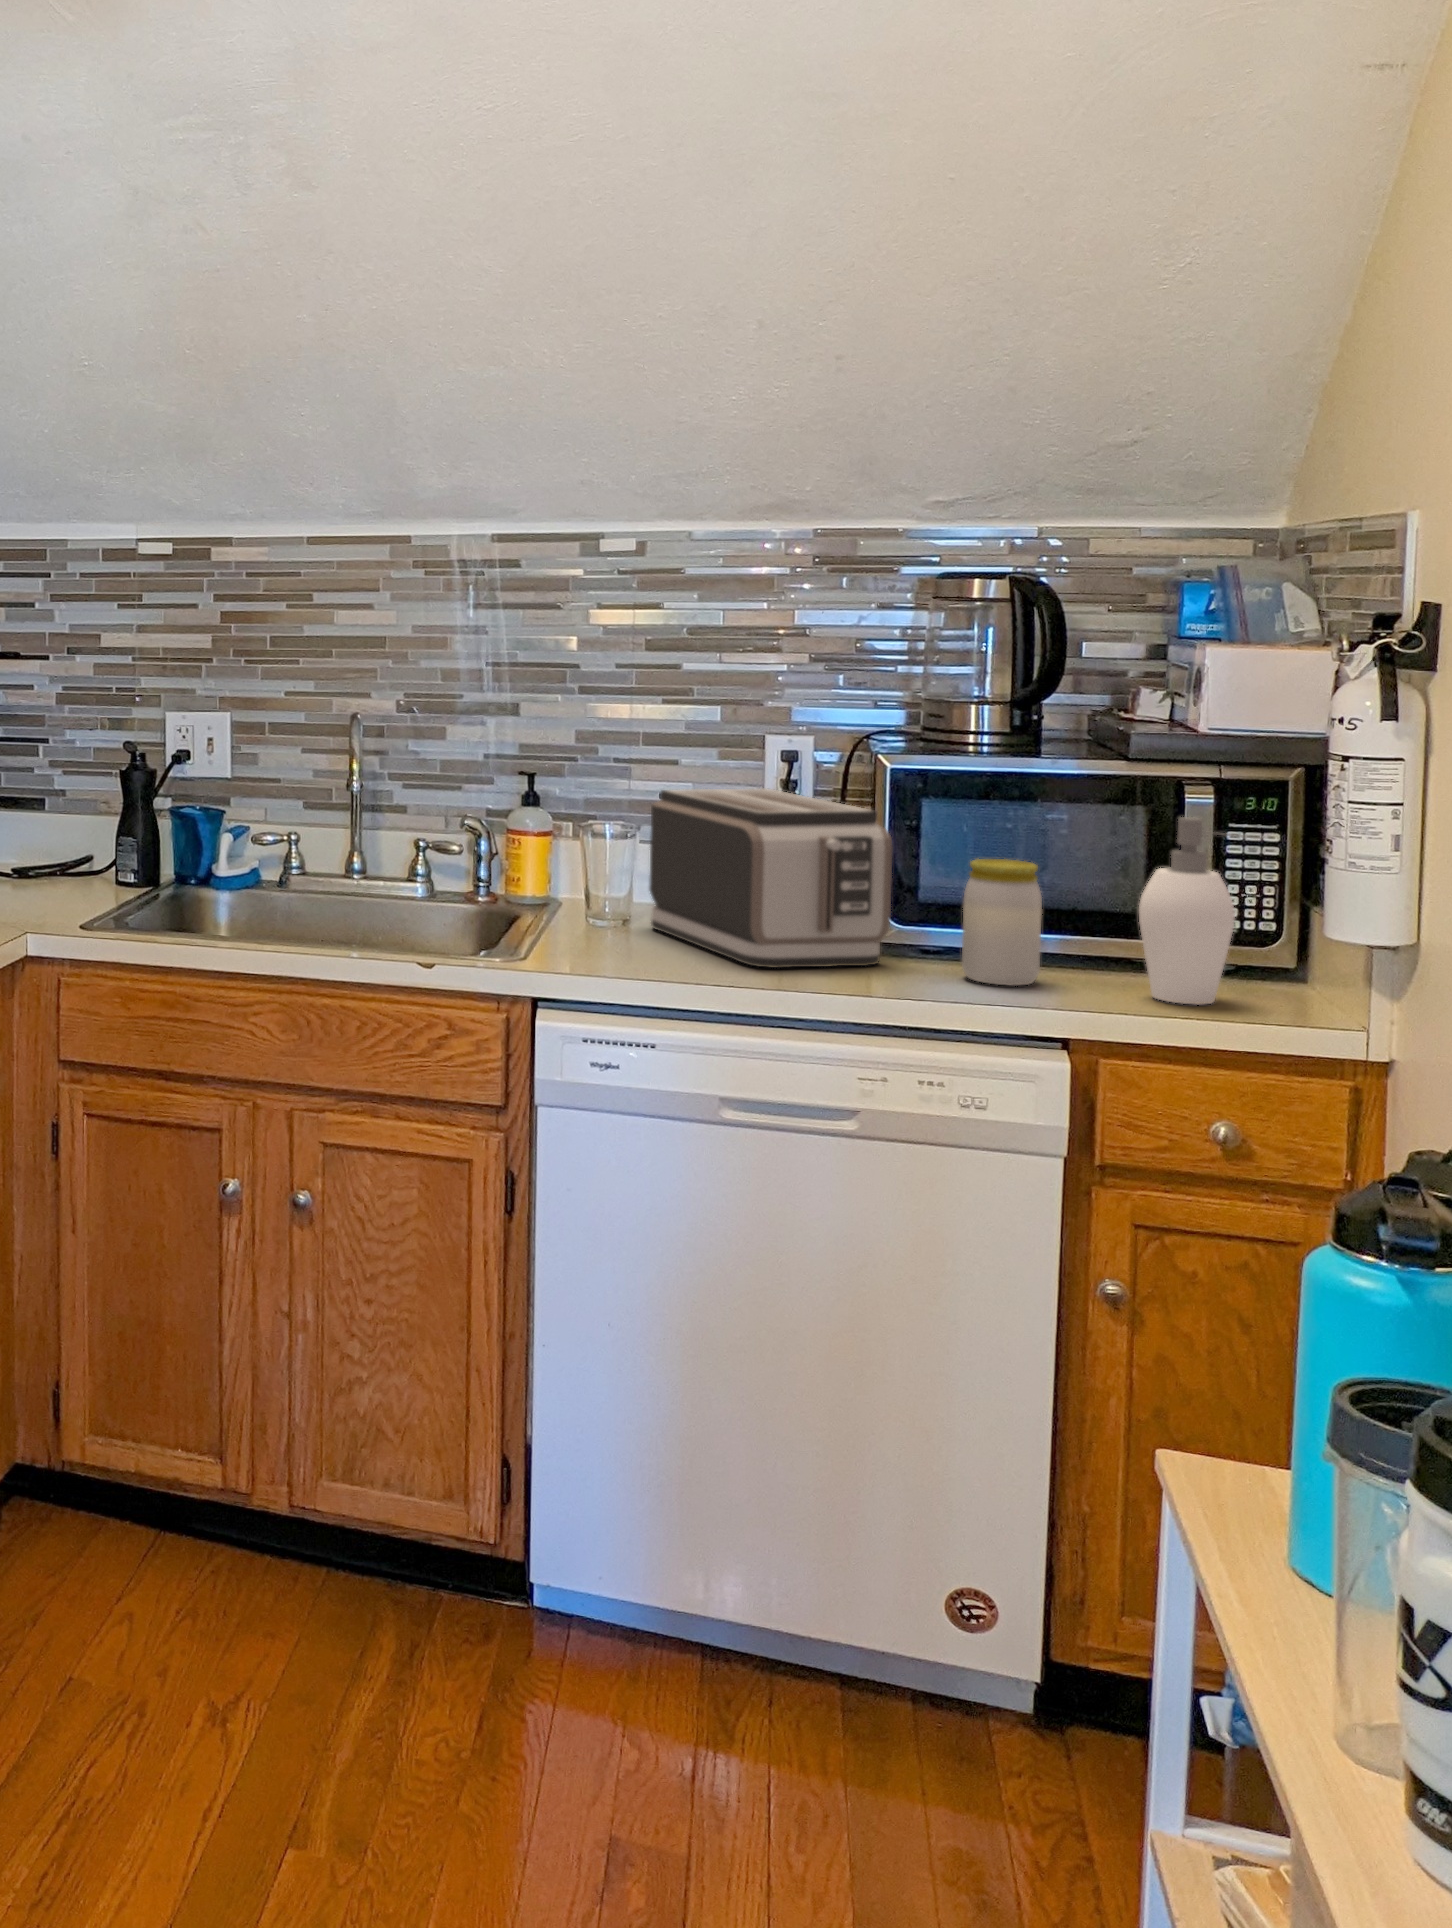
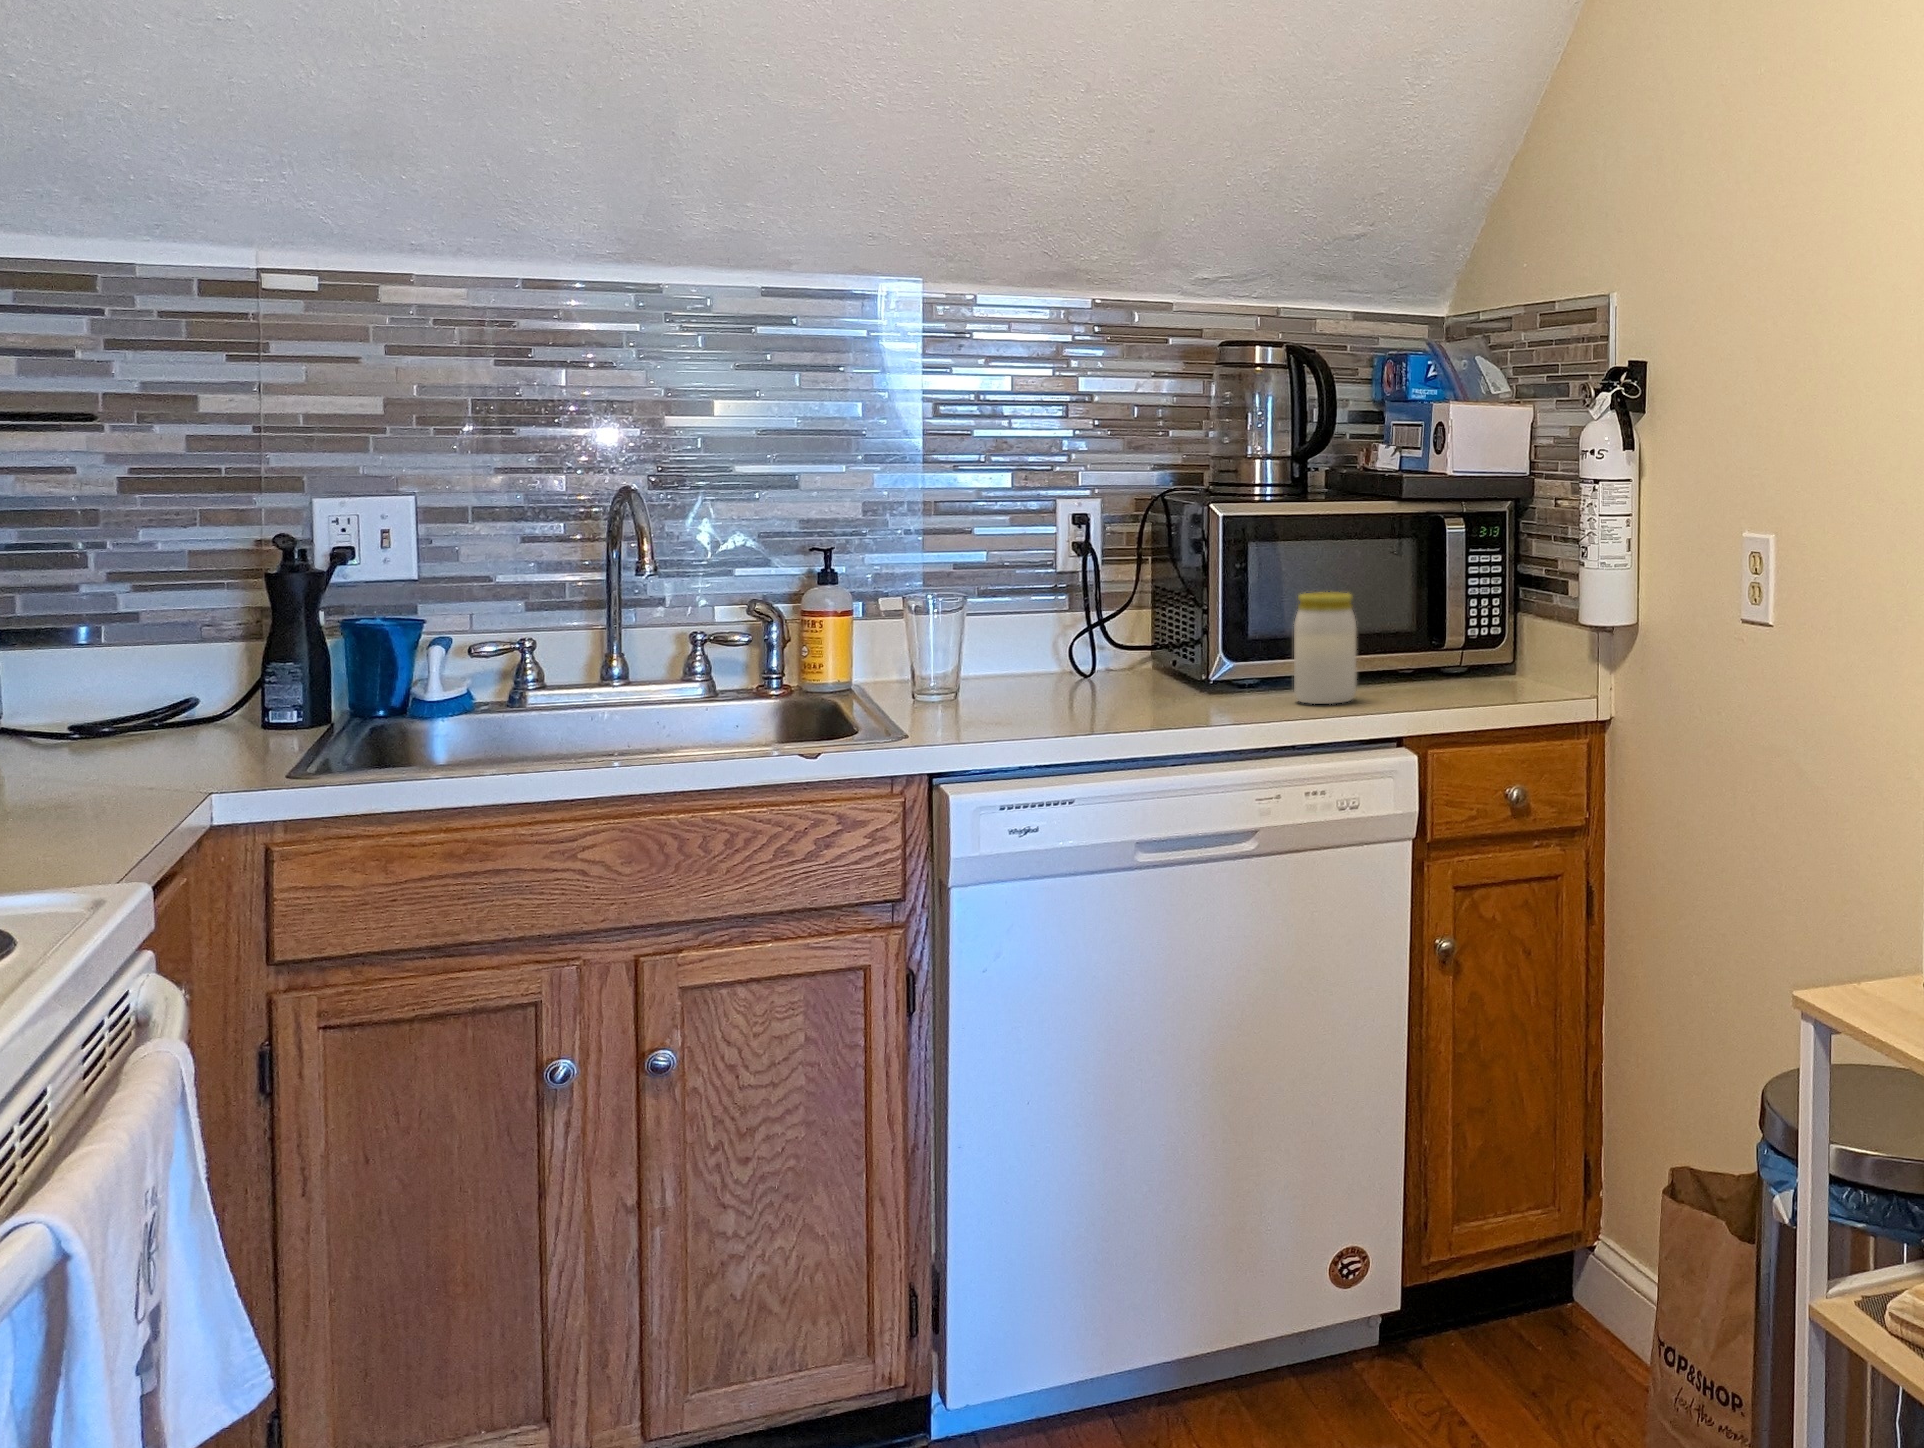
toaster: present [649,788,893,968] -> none [978,550,1227,716]
soap dispenser: present [1139,817,1247,1004] -> none [1430,542,1519,699]

